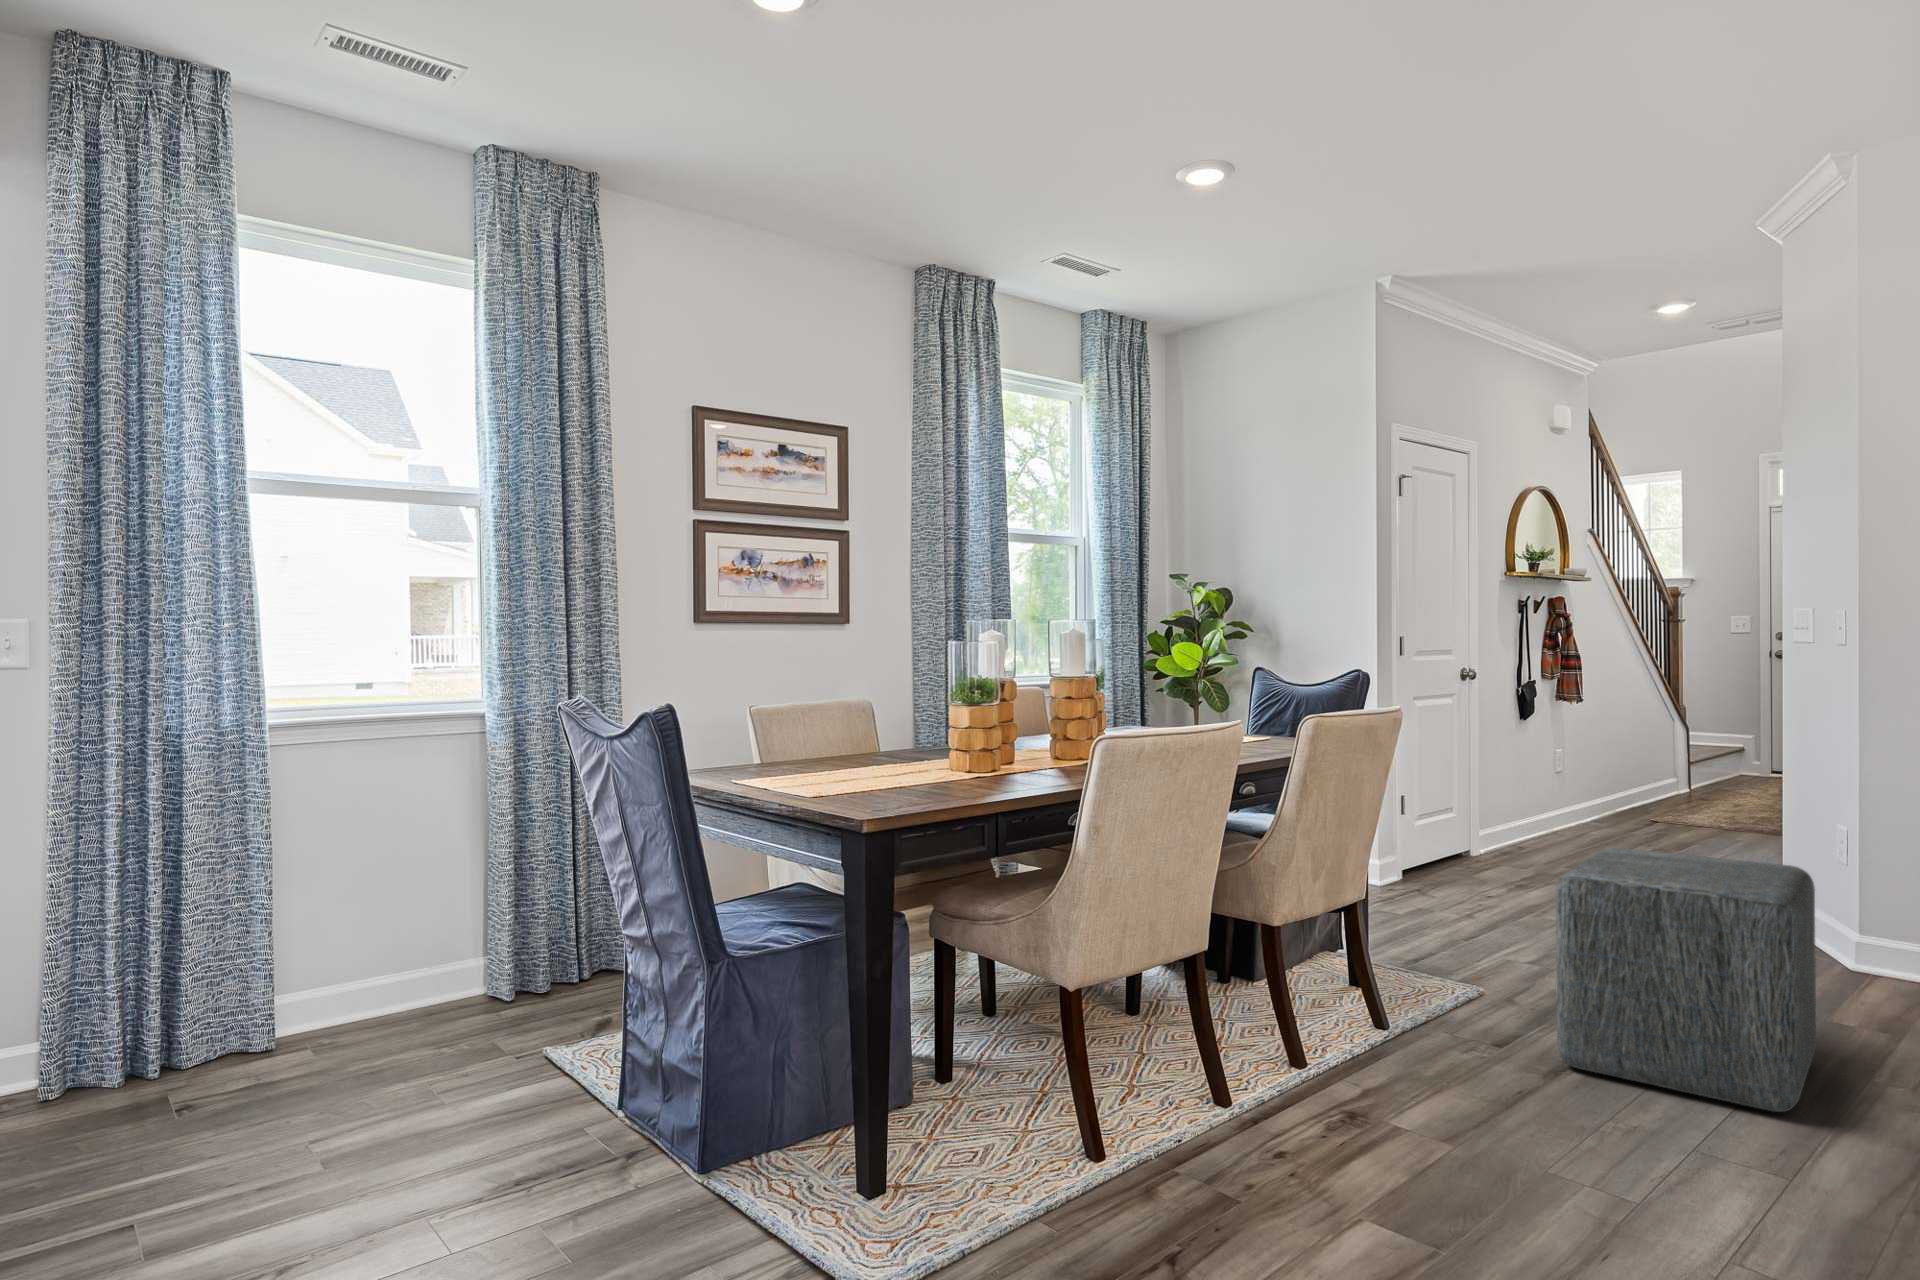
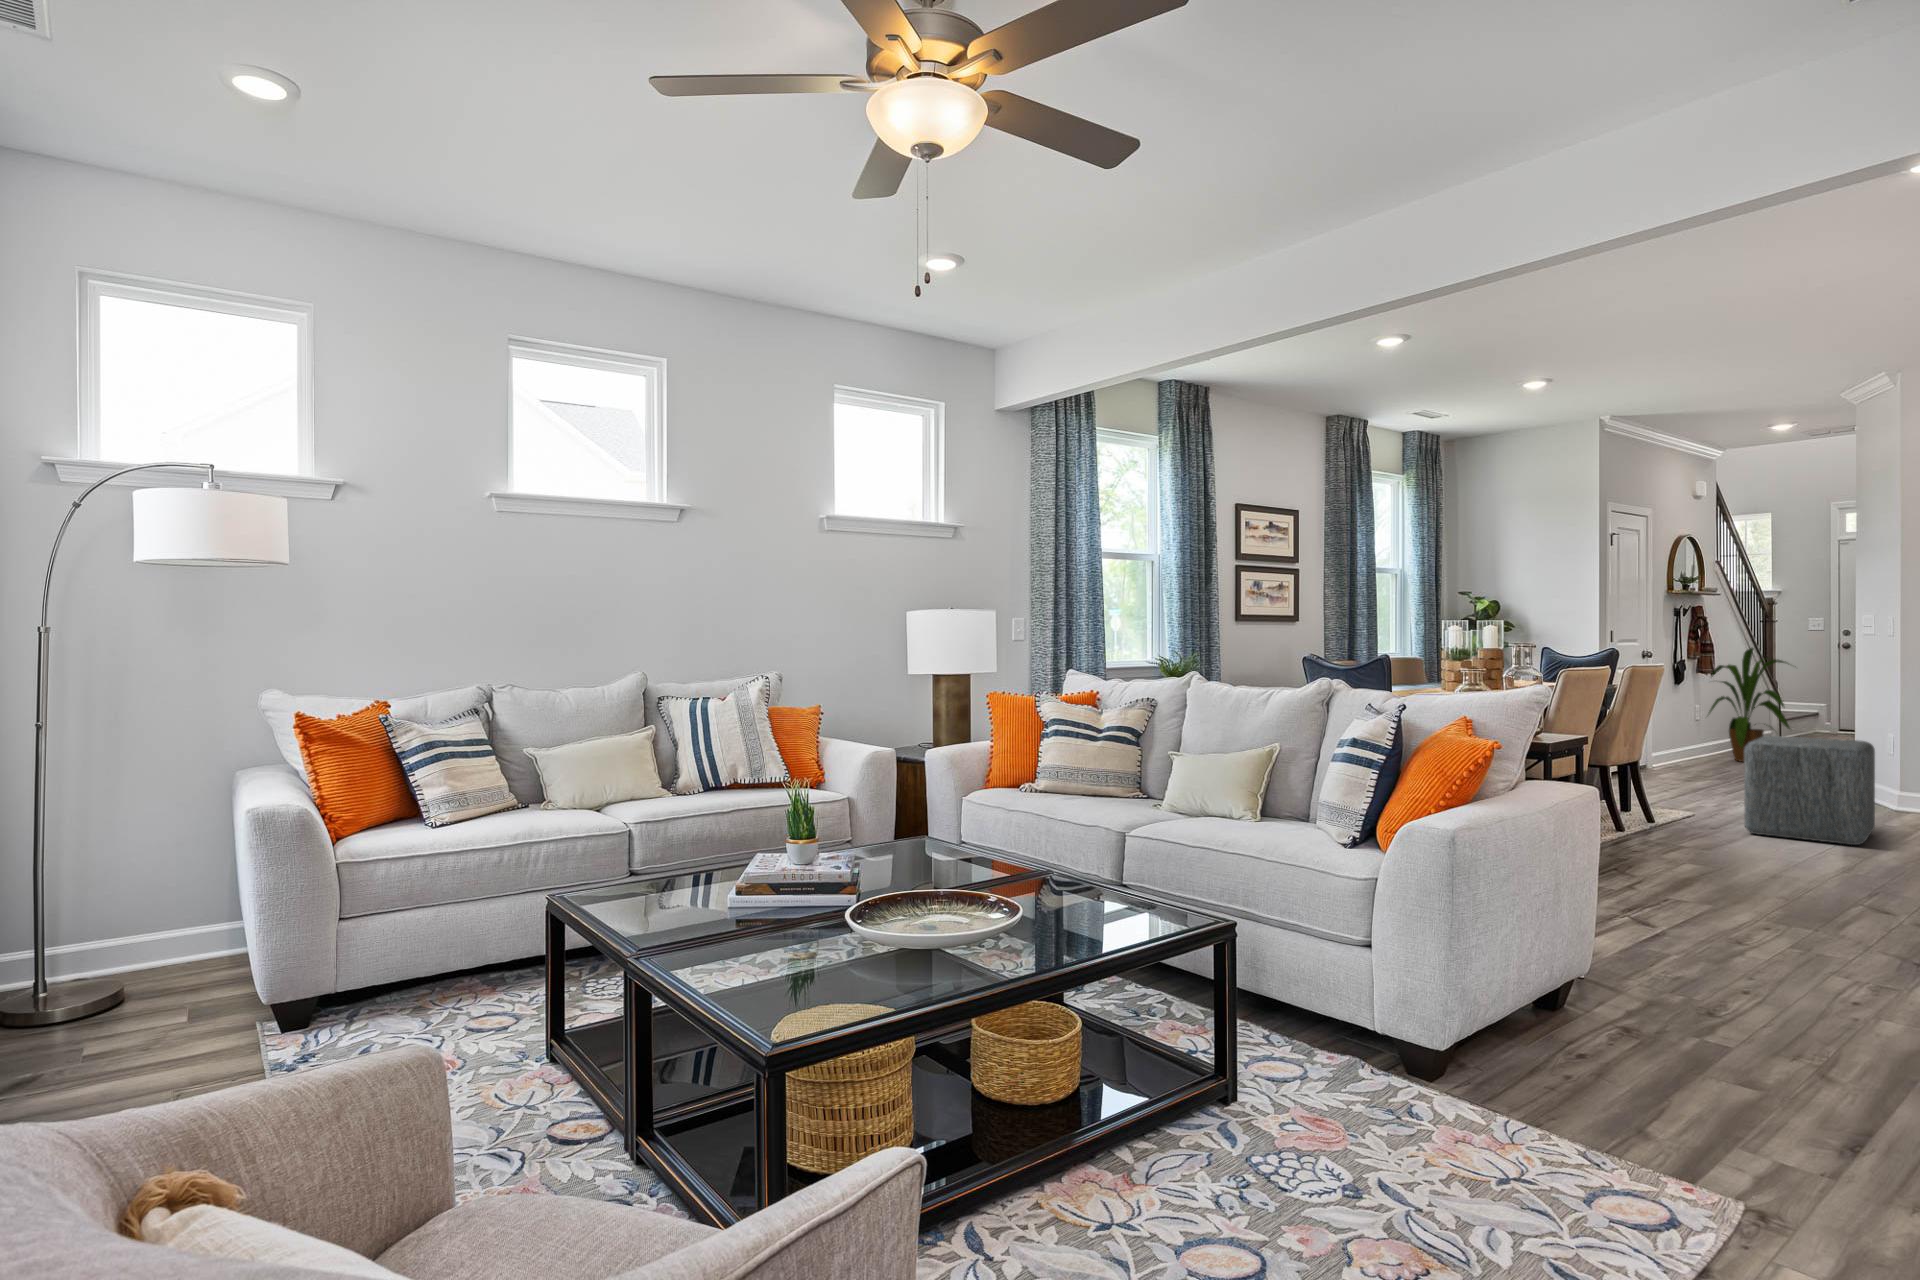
house plant: none [1566,661,1700,843] -> present [1709,648,1790,762]

